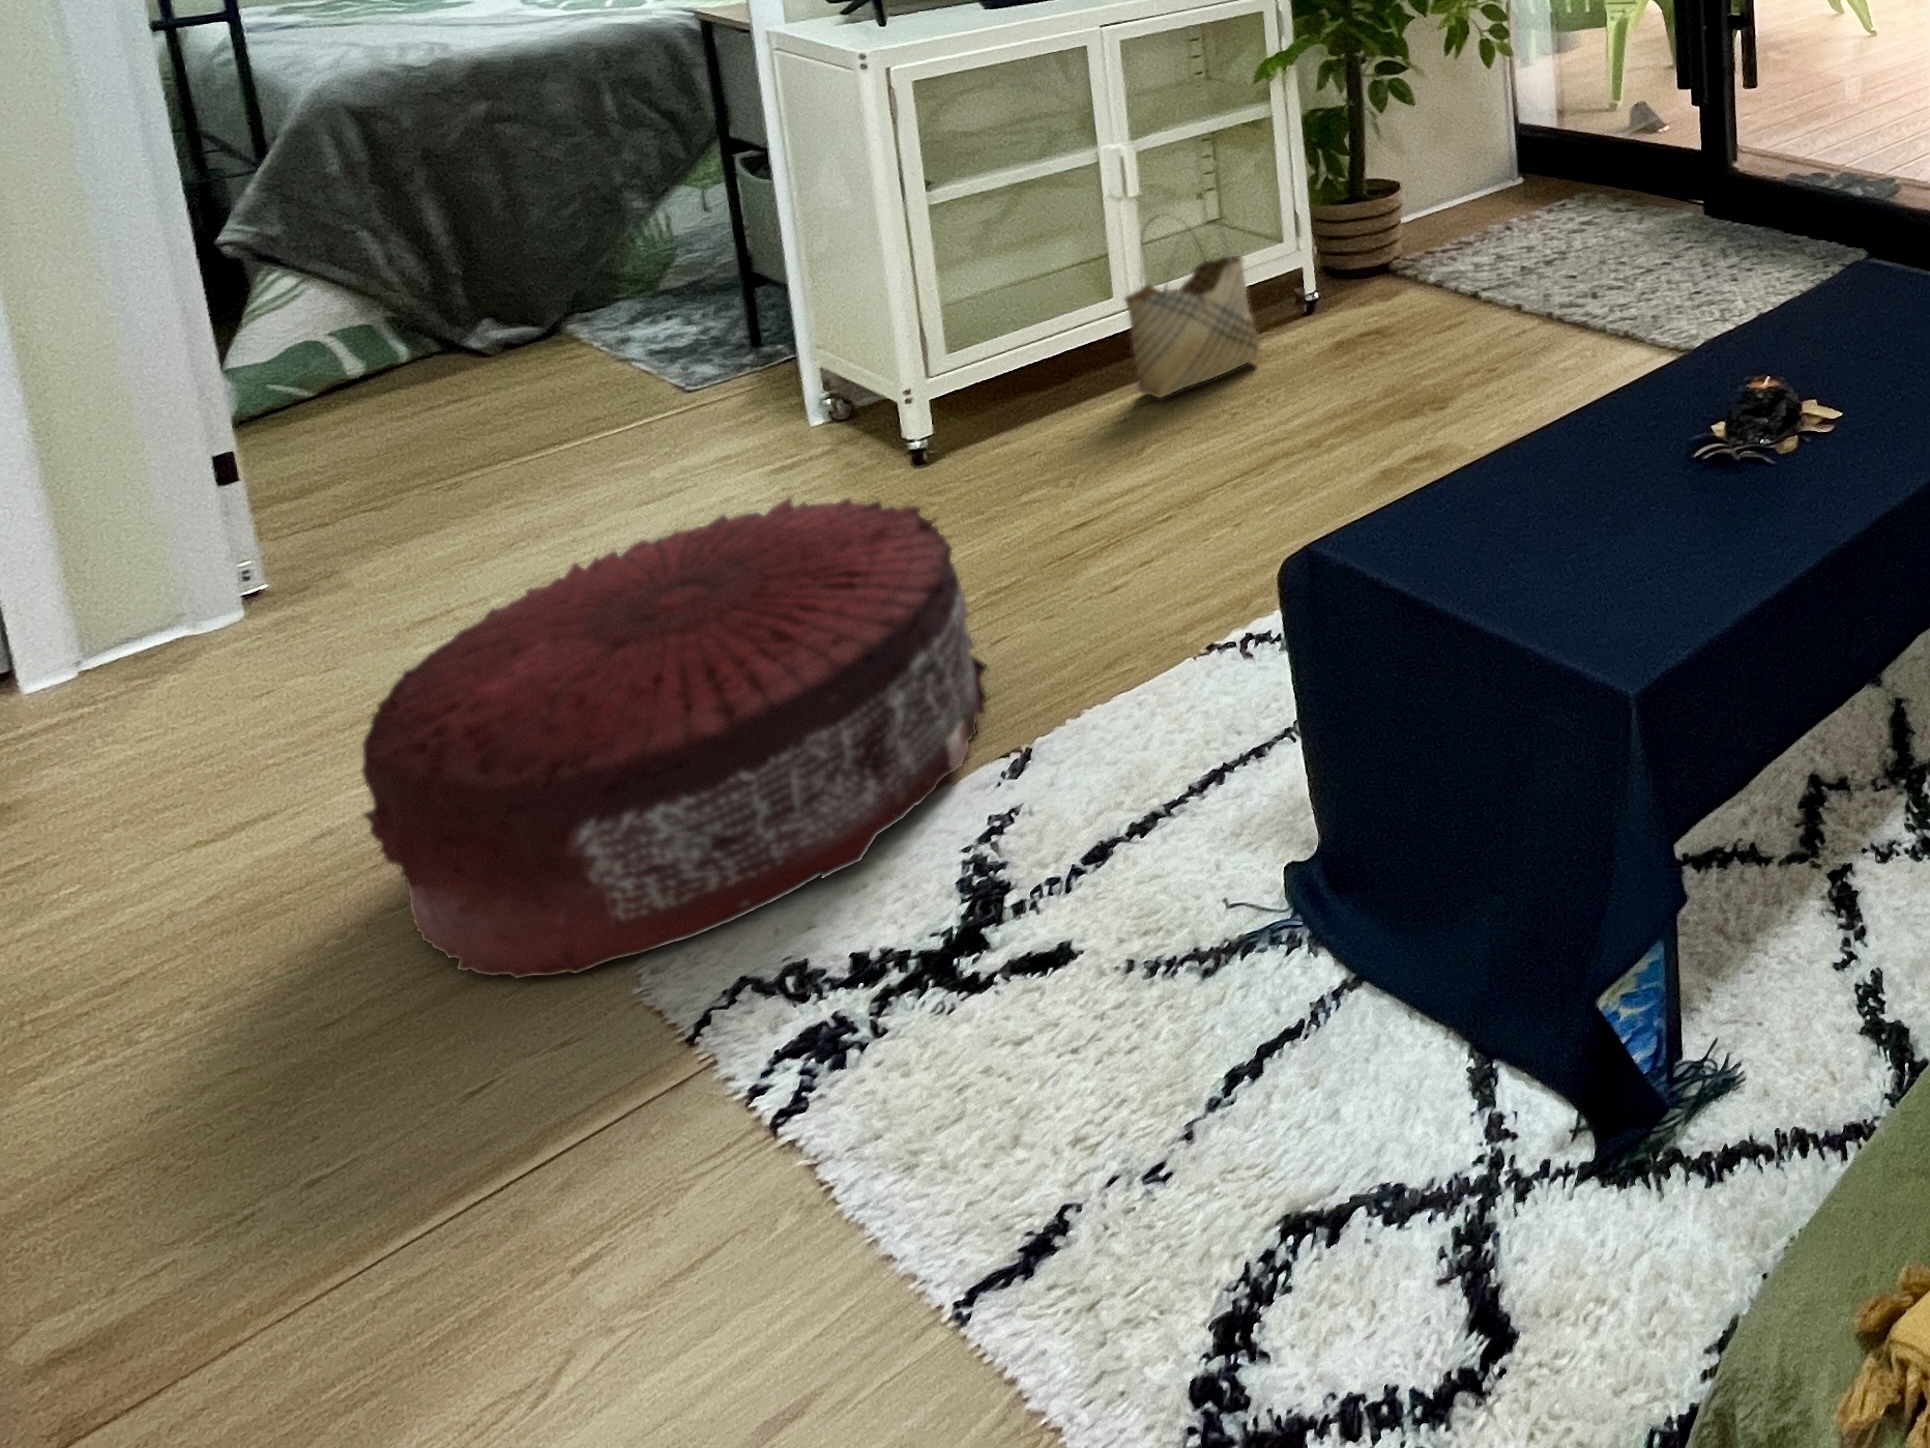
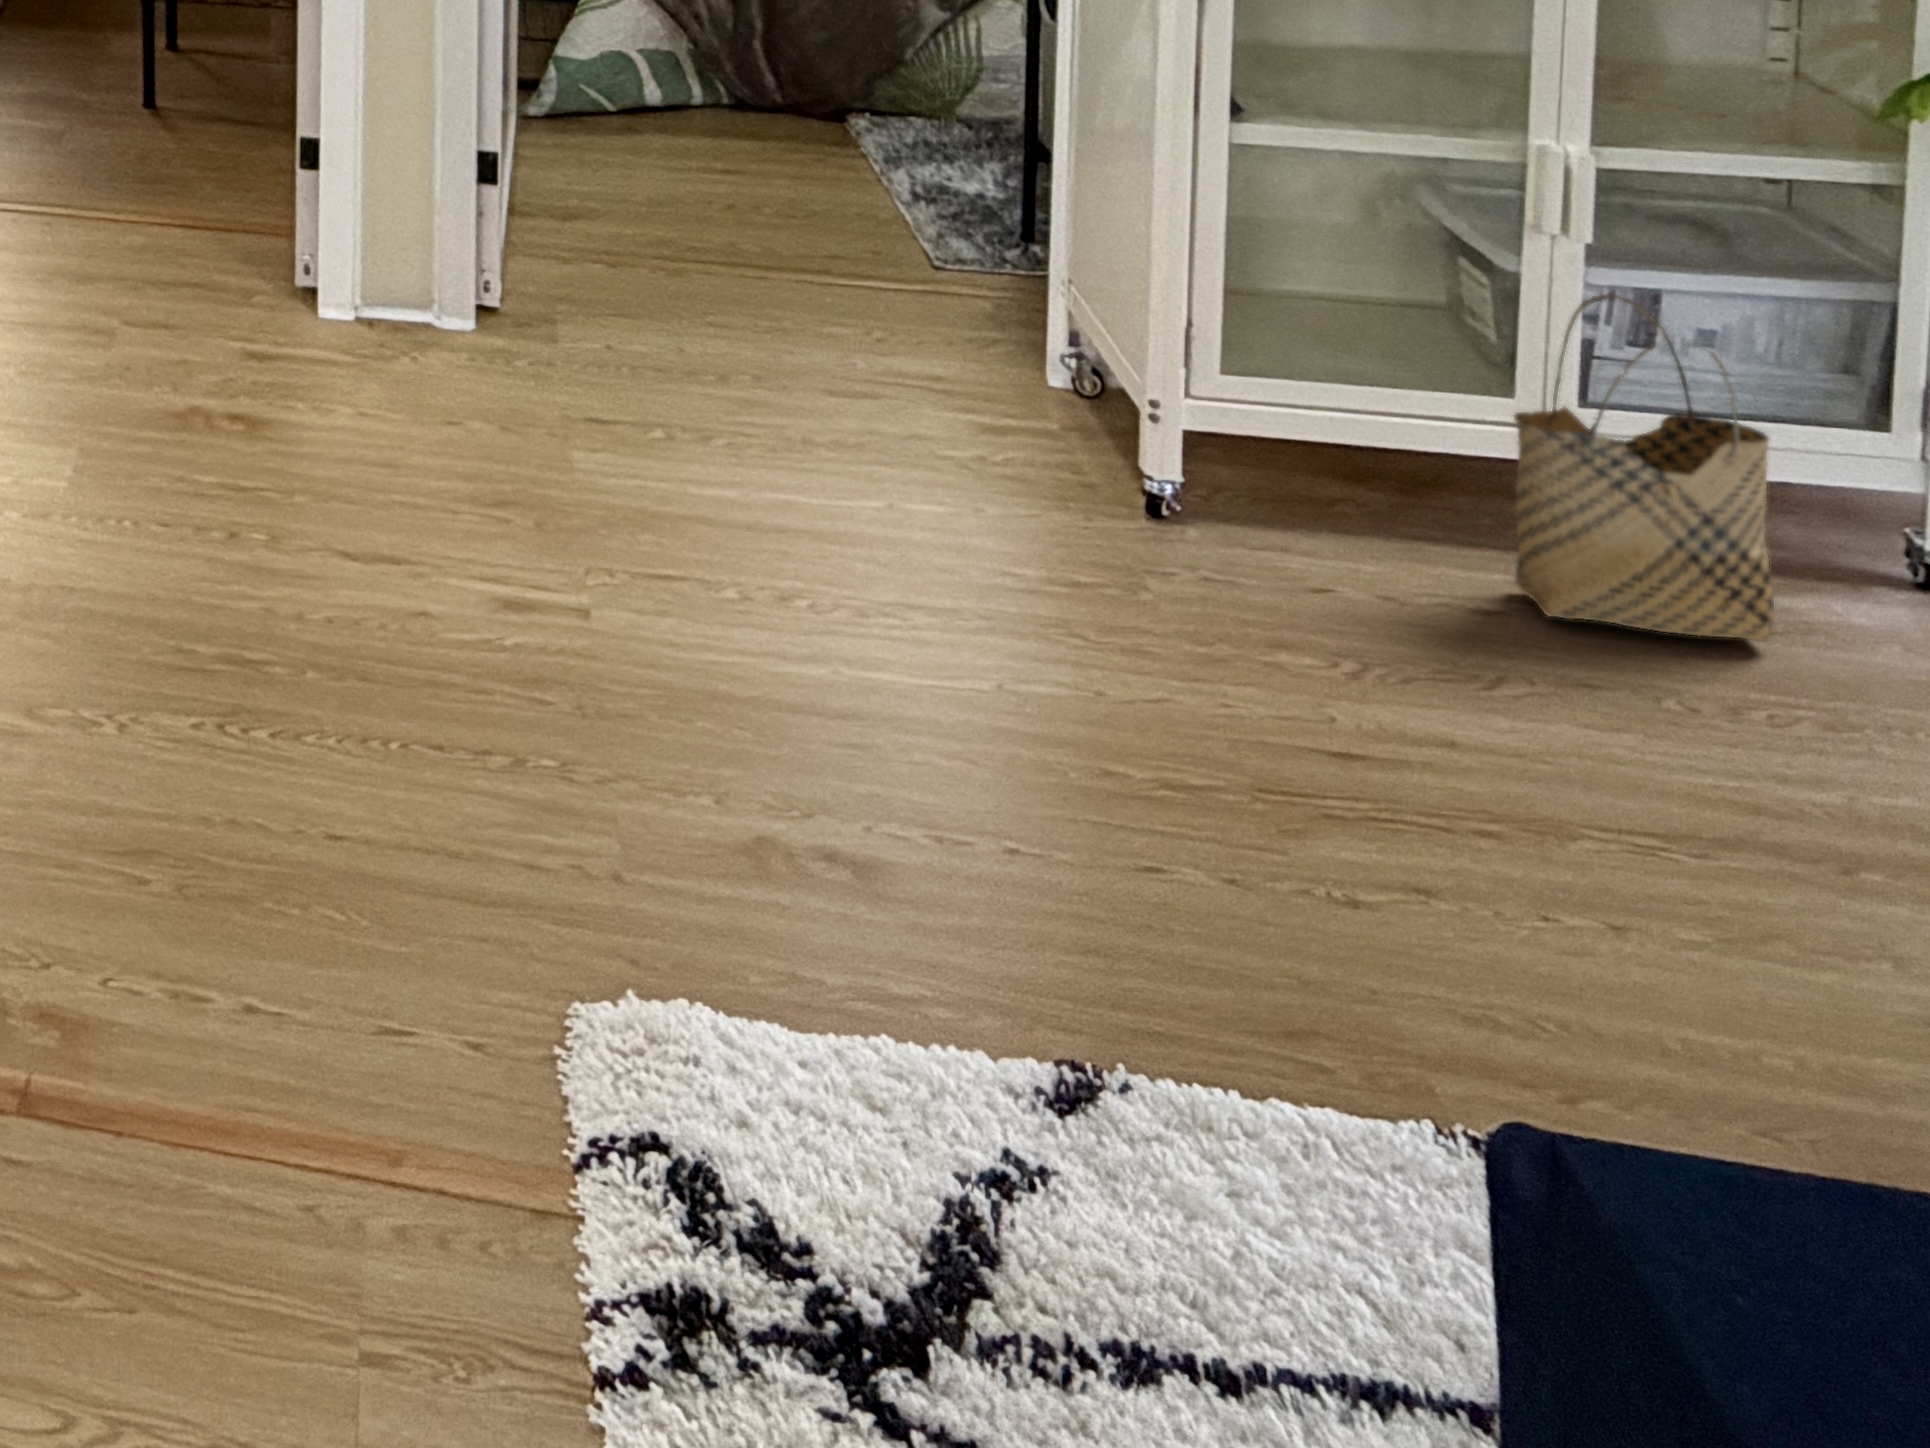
pouf: present [362,498,988,978] -> none [431,437,1112,1071]

